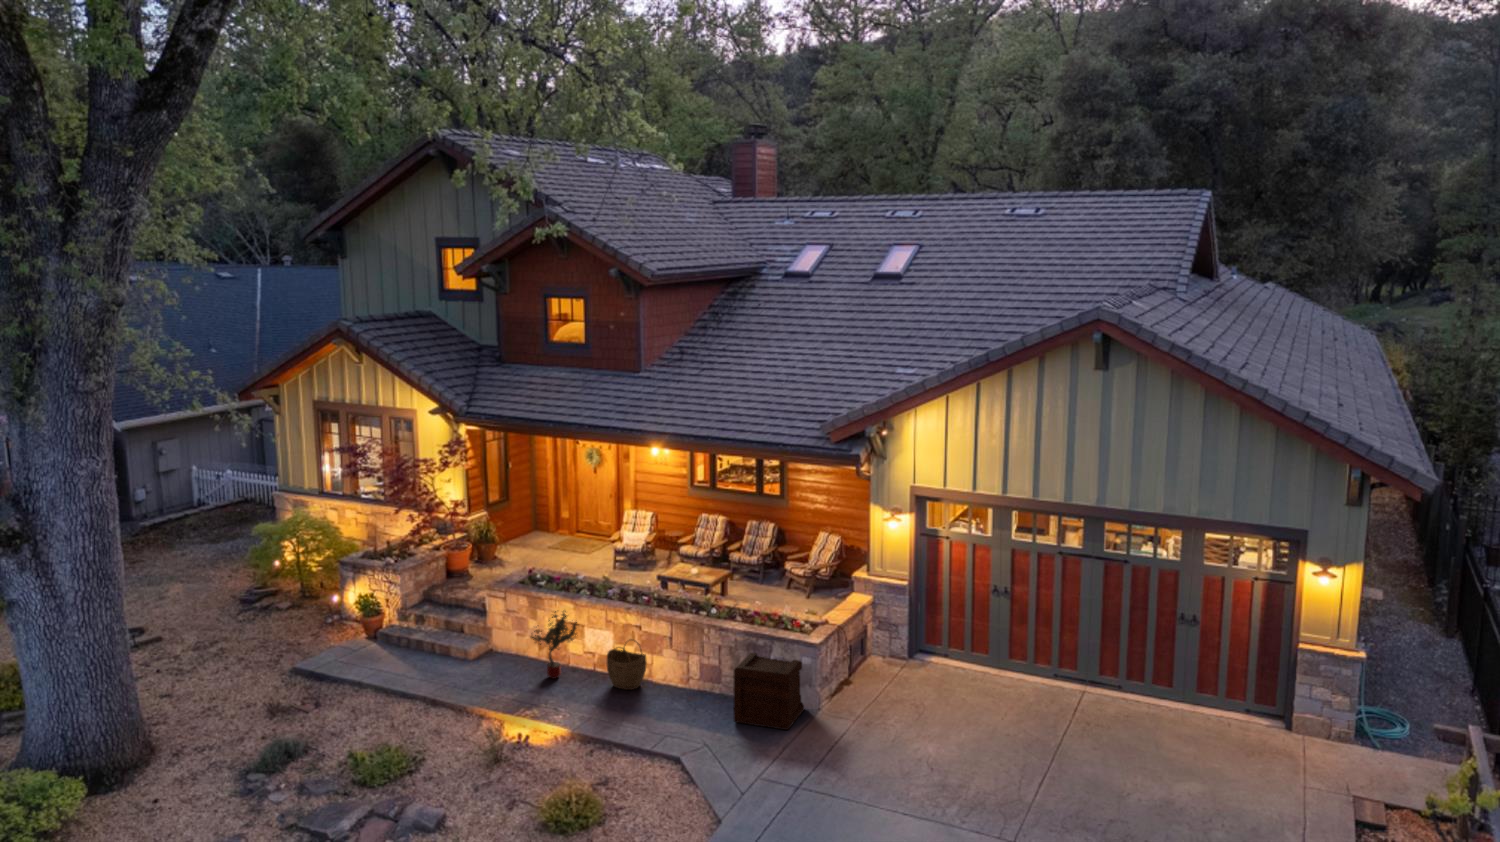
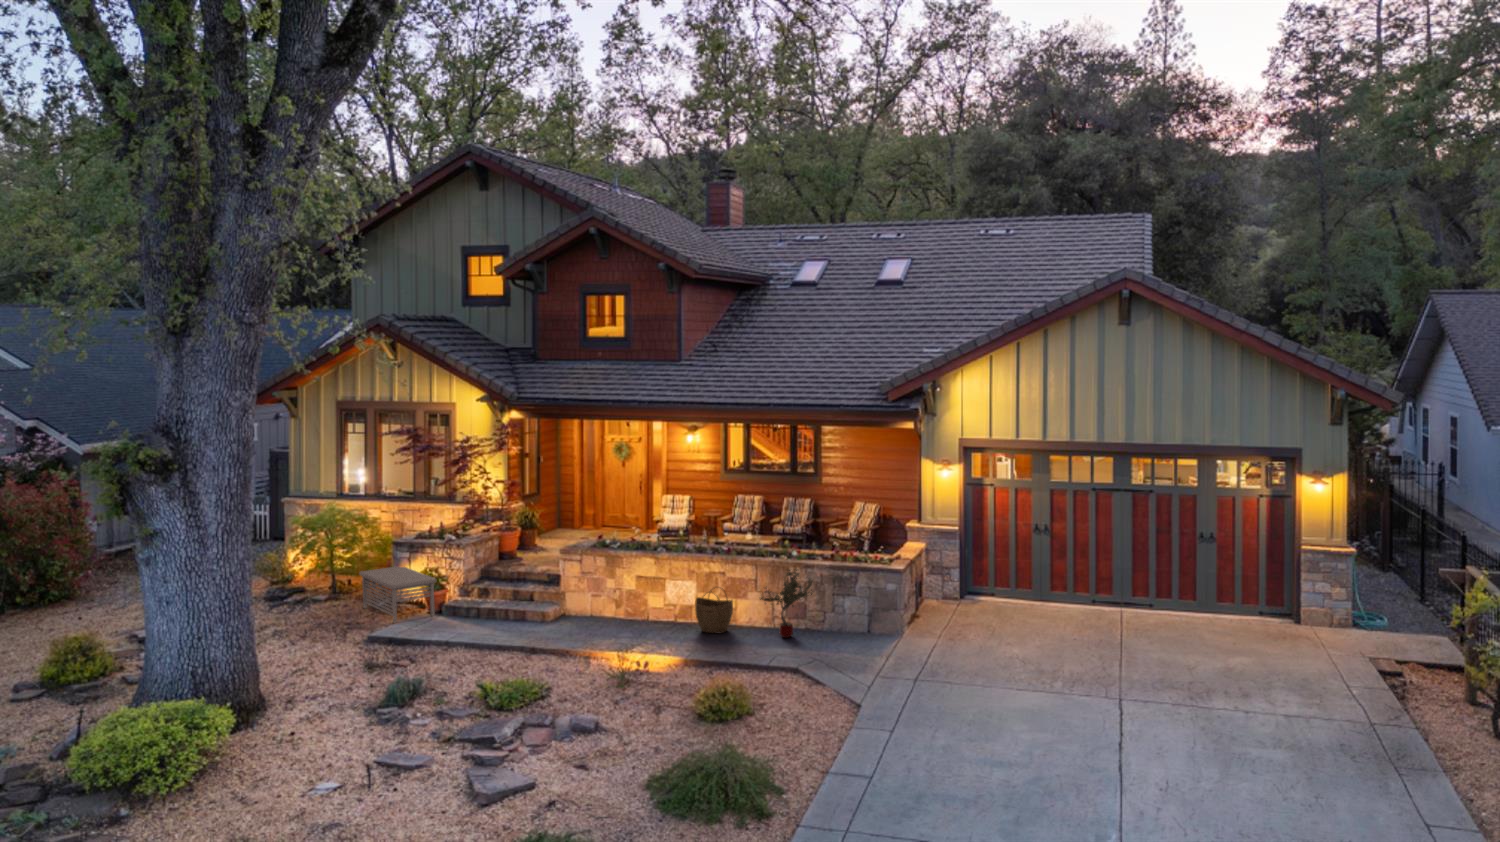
storage bench: none [296,584,364,652] -> present [359,567,436,623]
potted tree: present [531,611,577,679] -> present [760,569,813,638]
wooden crate: present [734,653,804,730] -> none [834,584,892,651]

